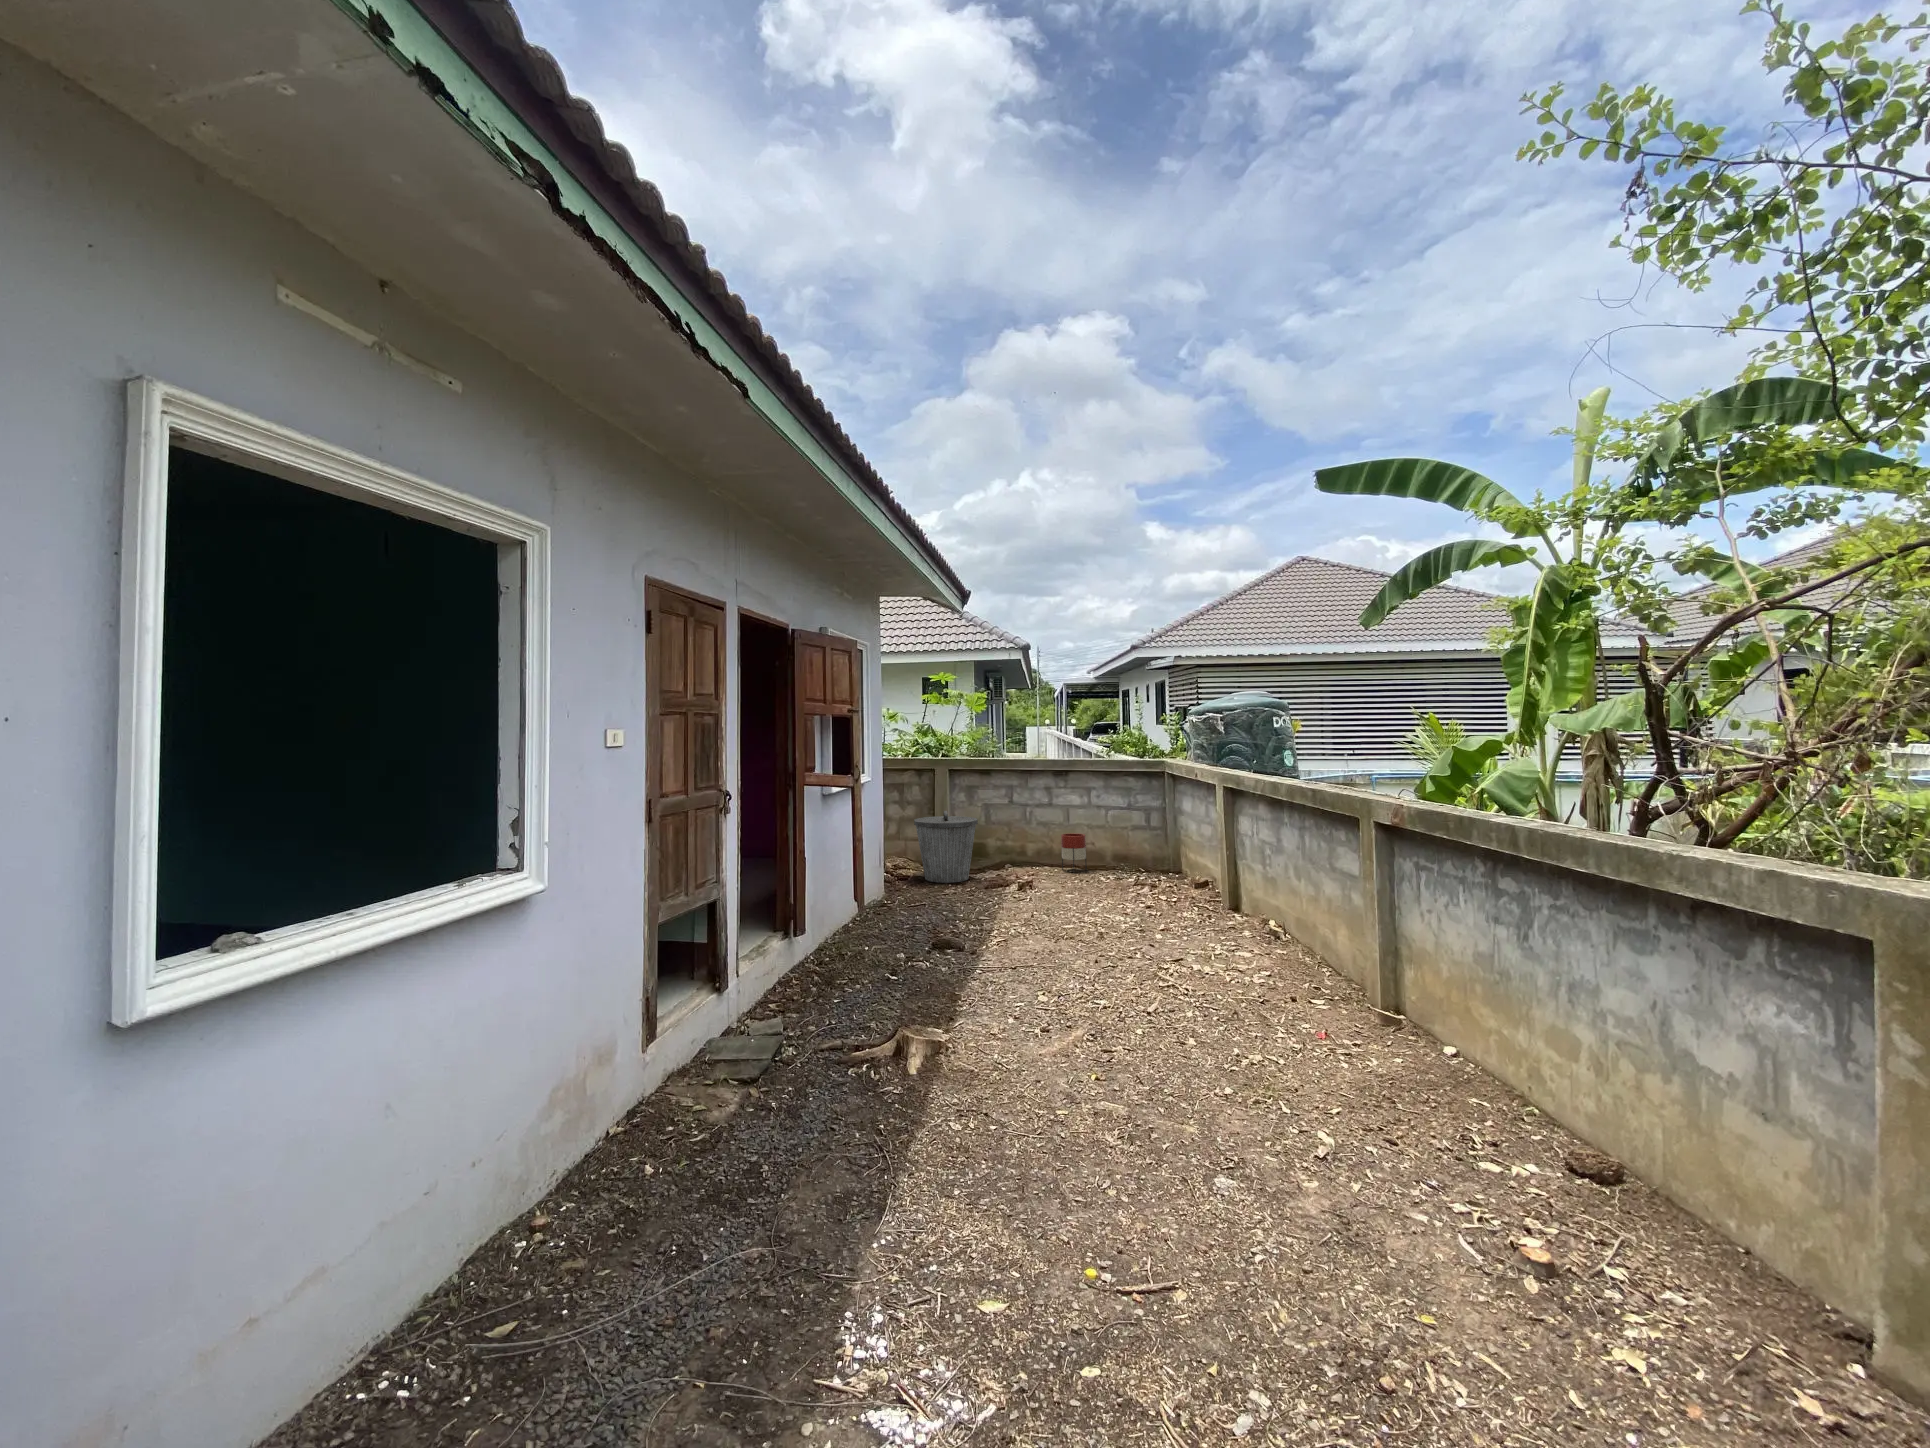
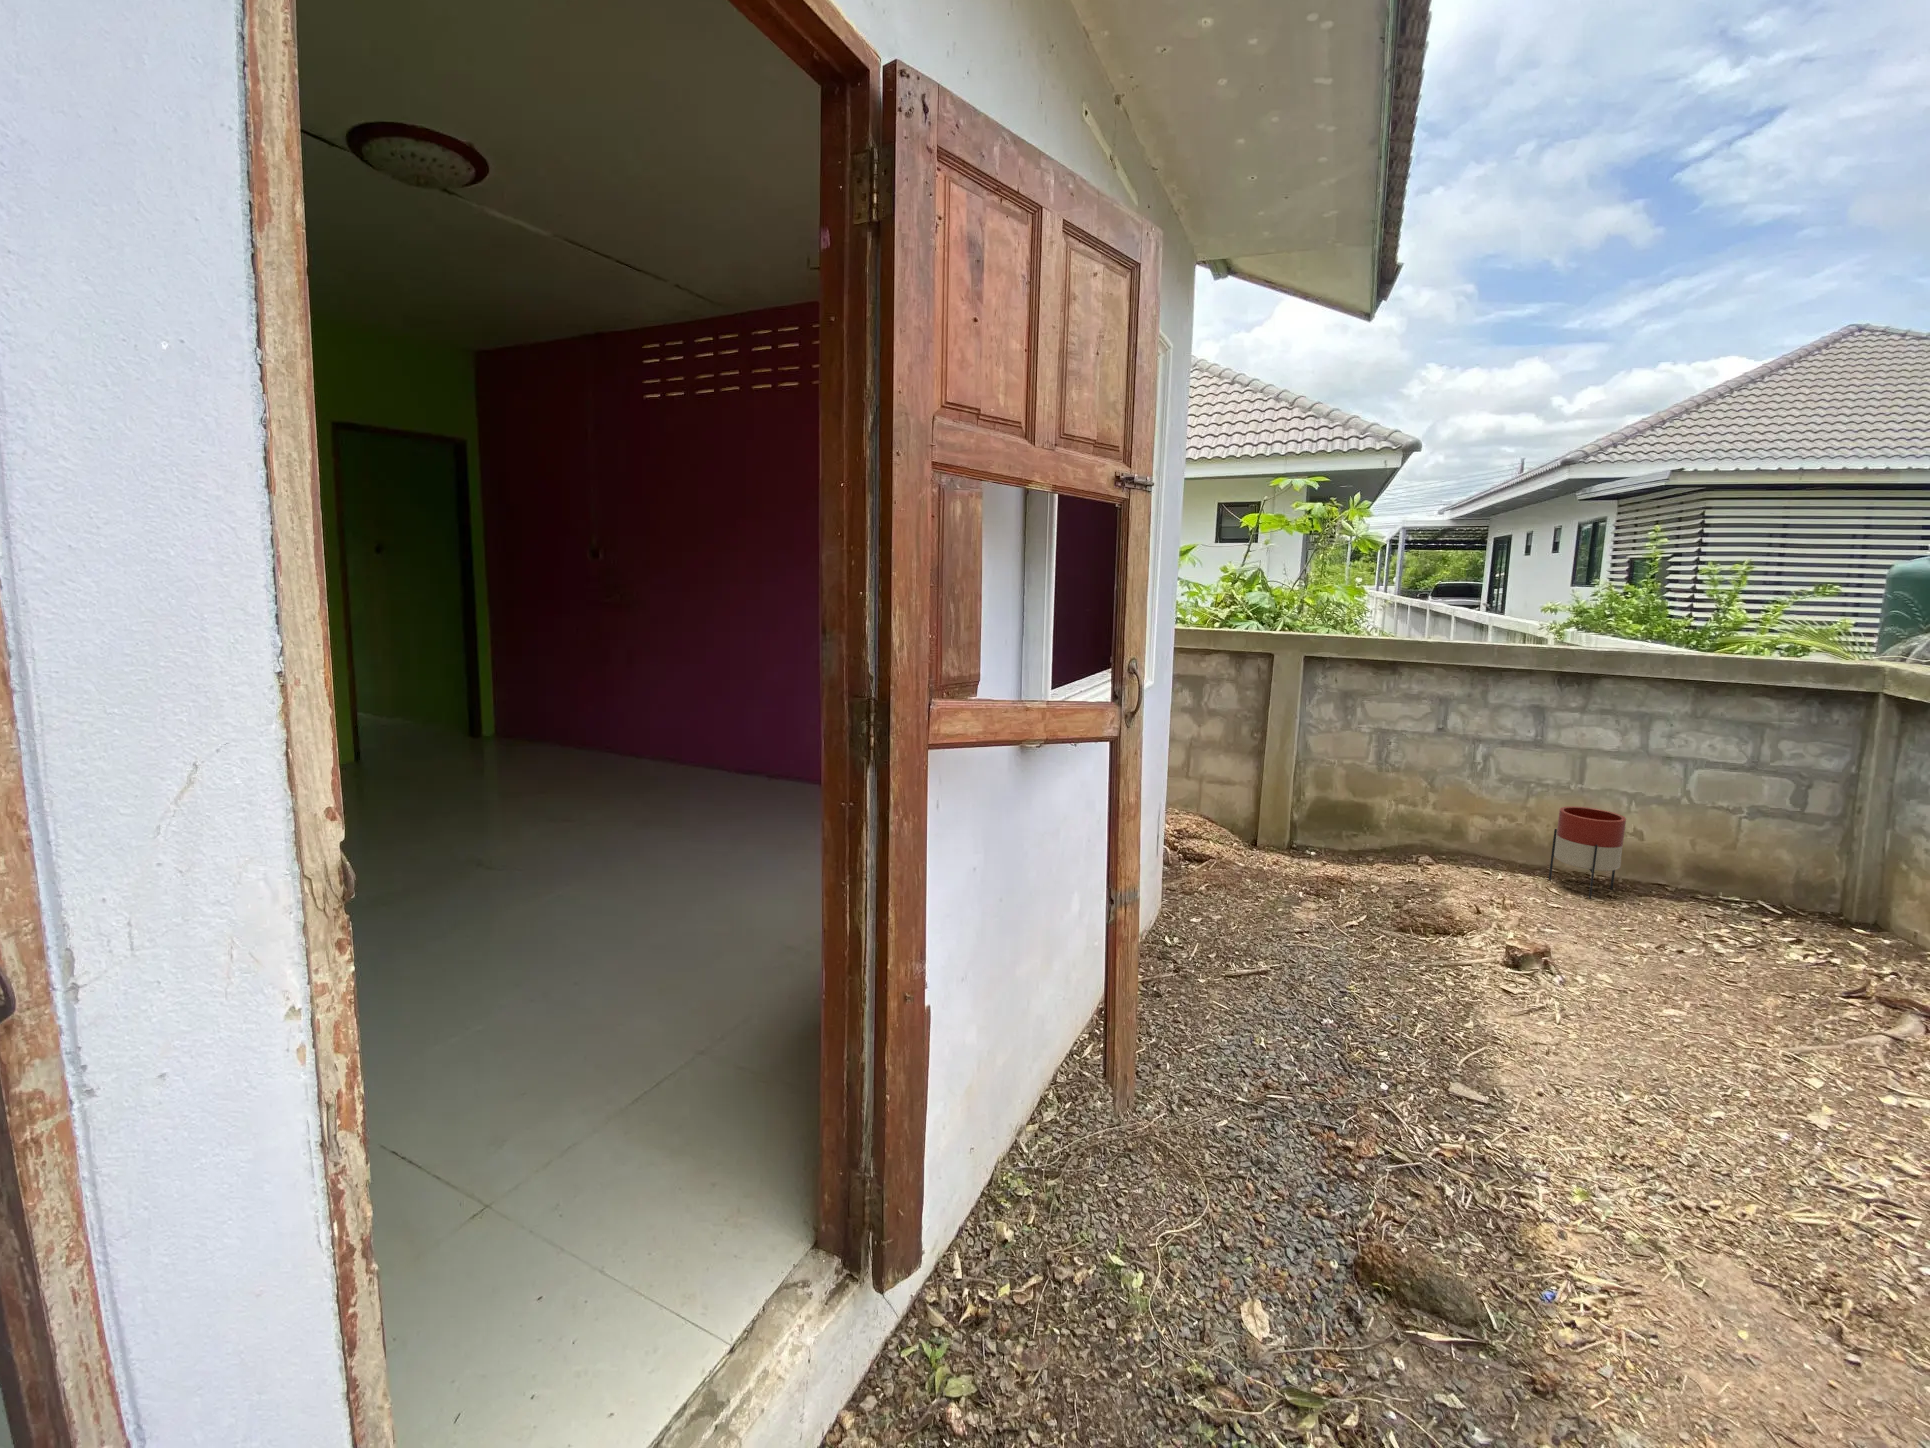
trash can: present [914,811,978,883] -> none [1226,738,1368,886]

